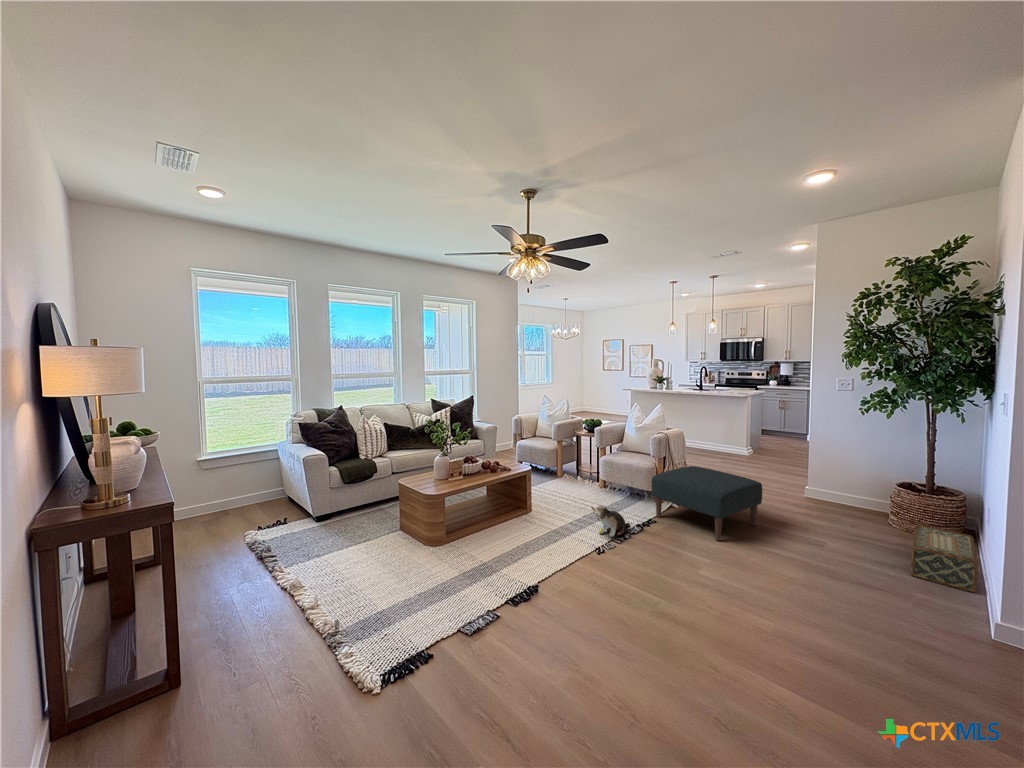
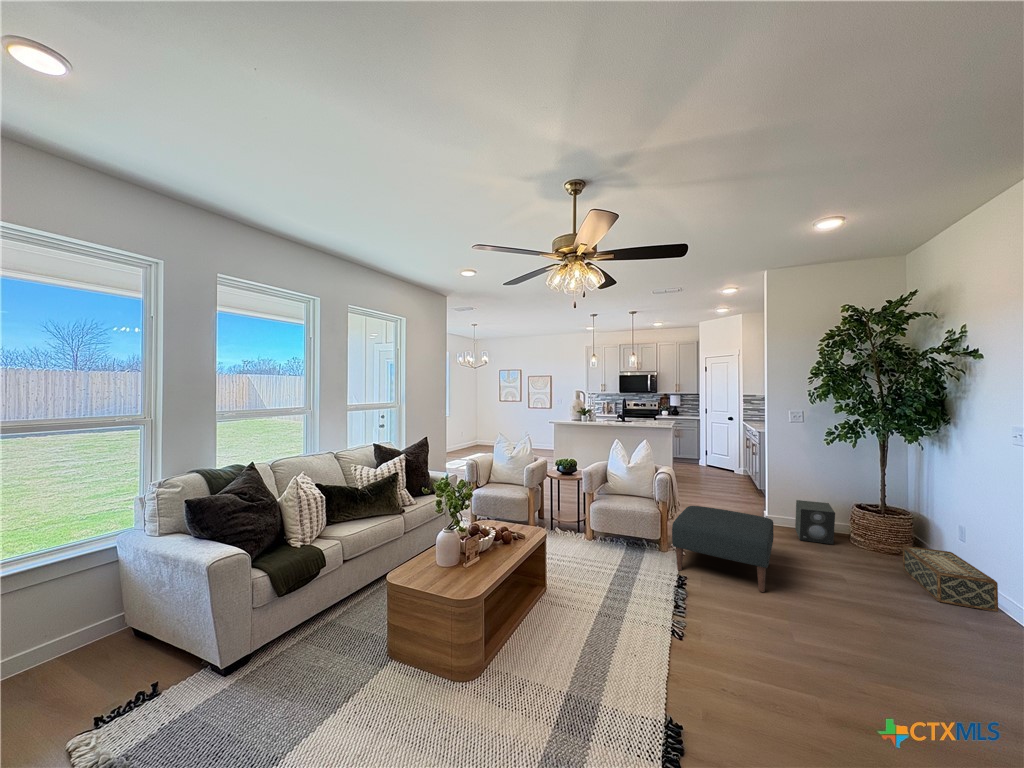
speaker: none [823,473,863,521] -> present [795,500,835,544]
plush toy: present [591,506,630,537] -> none [642,572,672,610]

